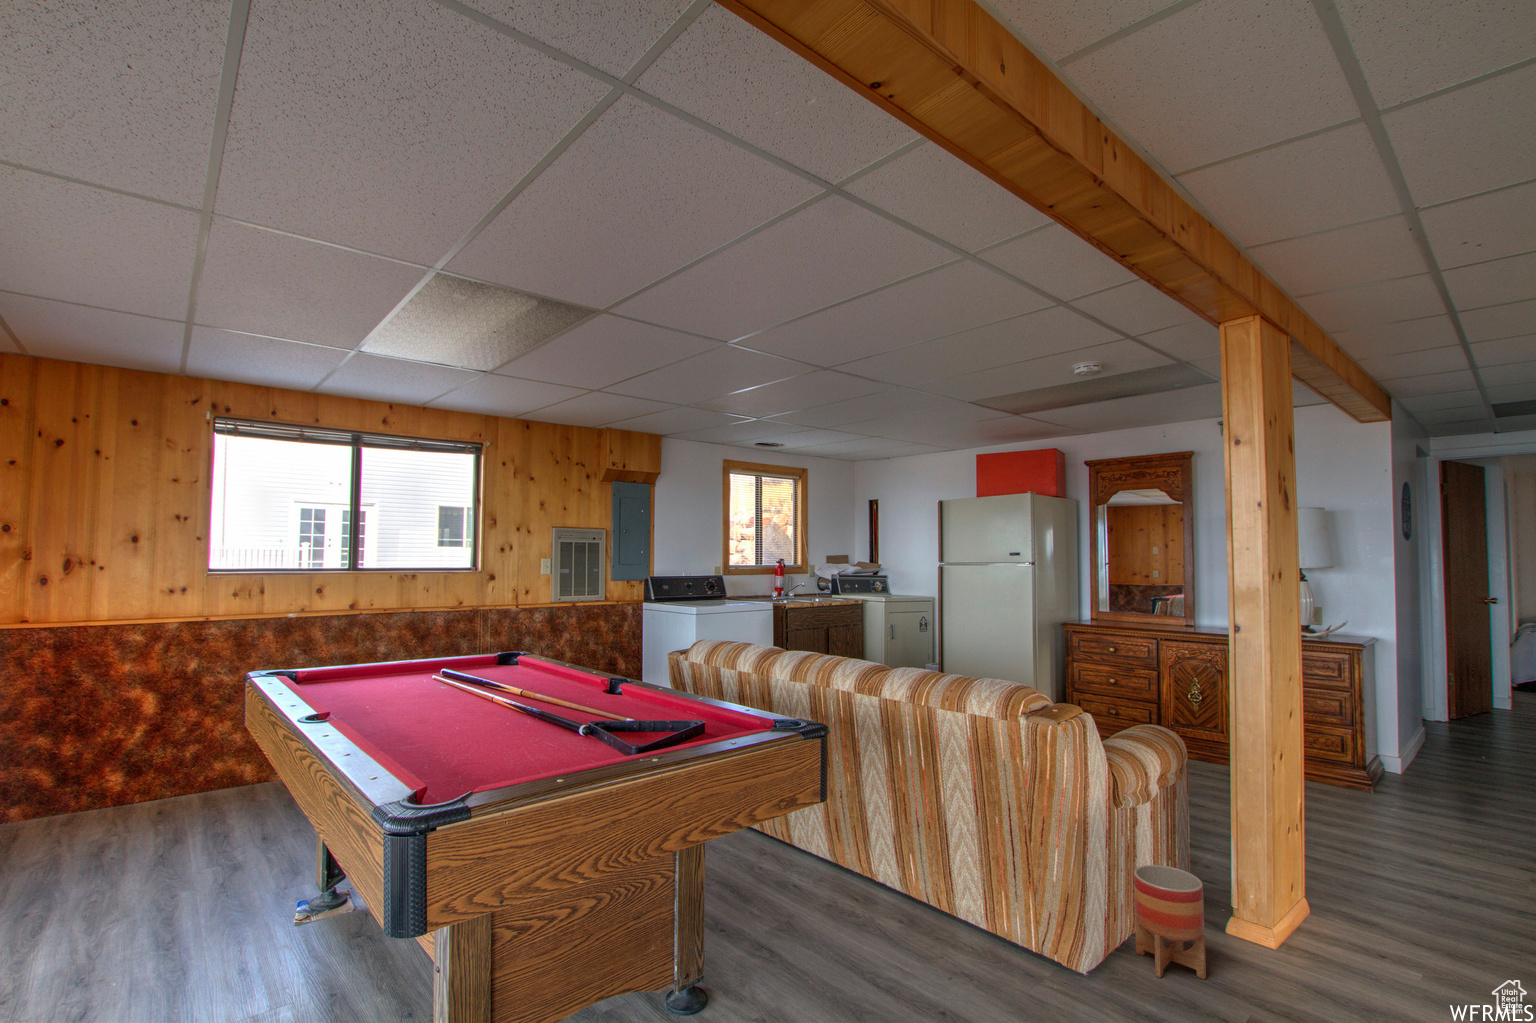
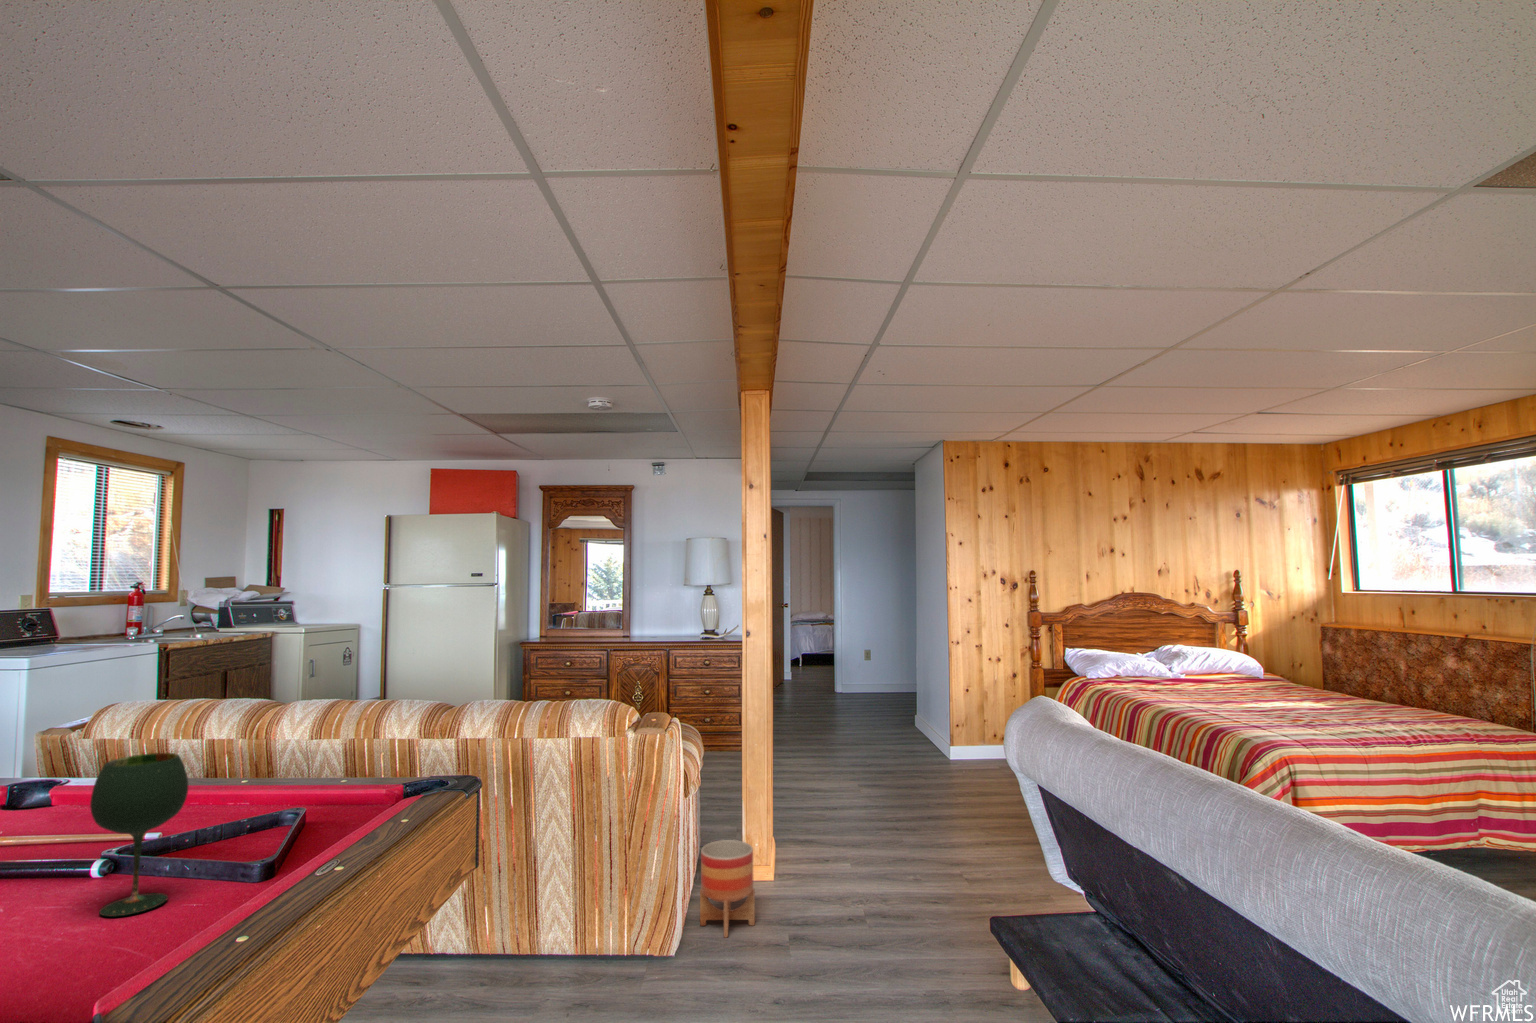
wine glass: none [534,665,583,761] -> present [90,753,188,917]

